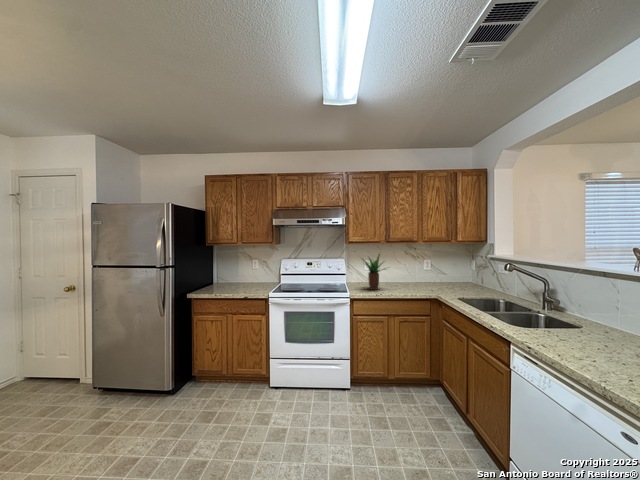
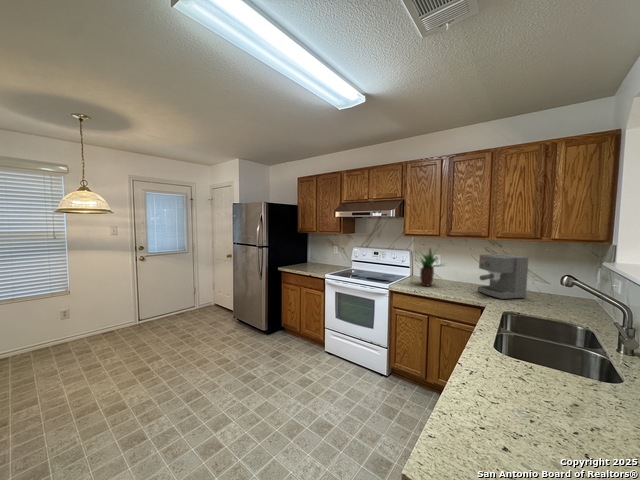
coffee maker: none [413,255,445,291] -> present [478,254,528,299]

